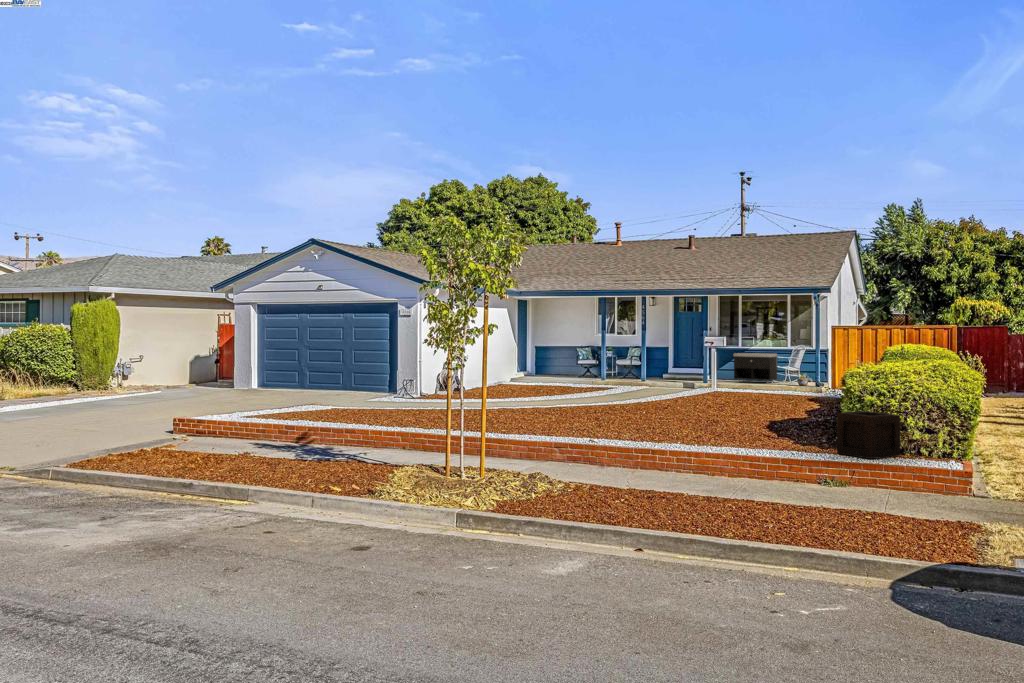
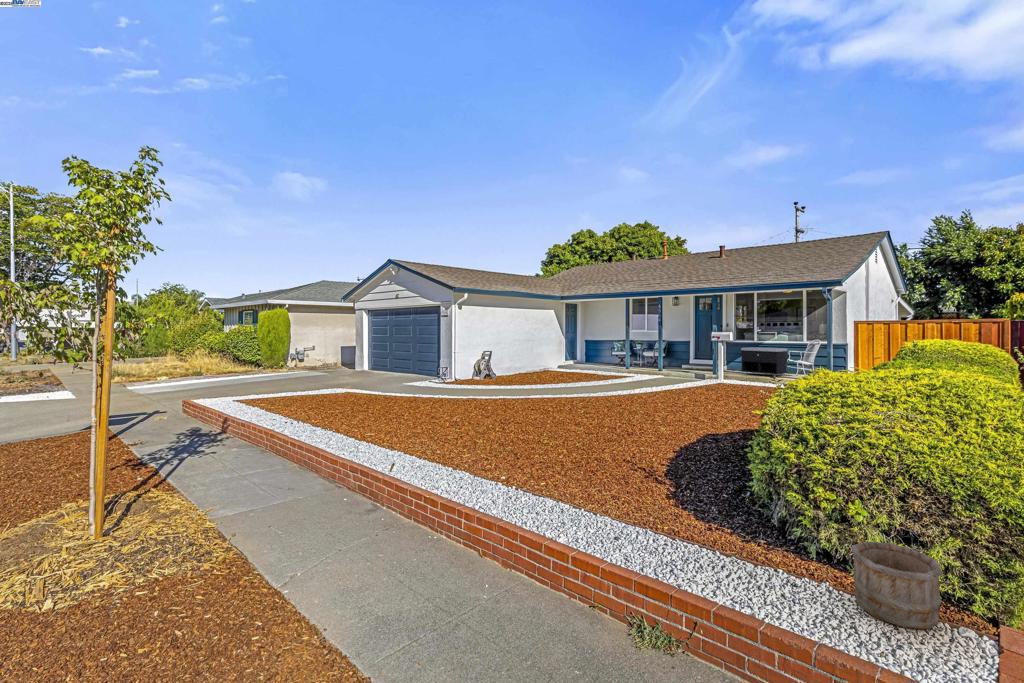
wooden crate: present [837,411,901,459] -> none [693,469,827,592]
wooden bucket: none [911,433,945,459] -> present [852,542,942,630]

